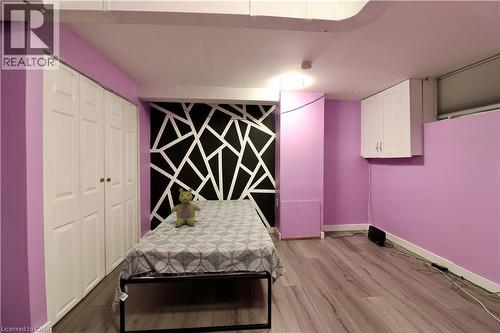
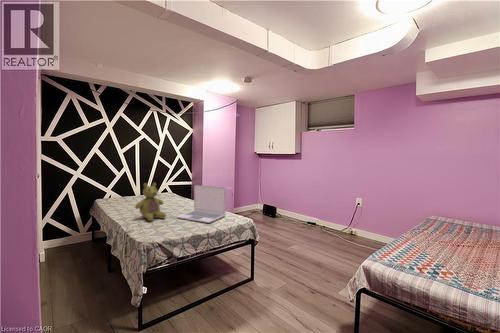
laptop: none [203,193,251,239] -> present [177,185,226,223]

